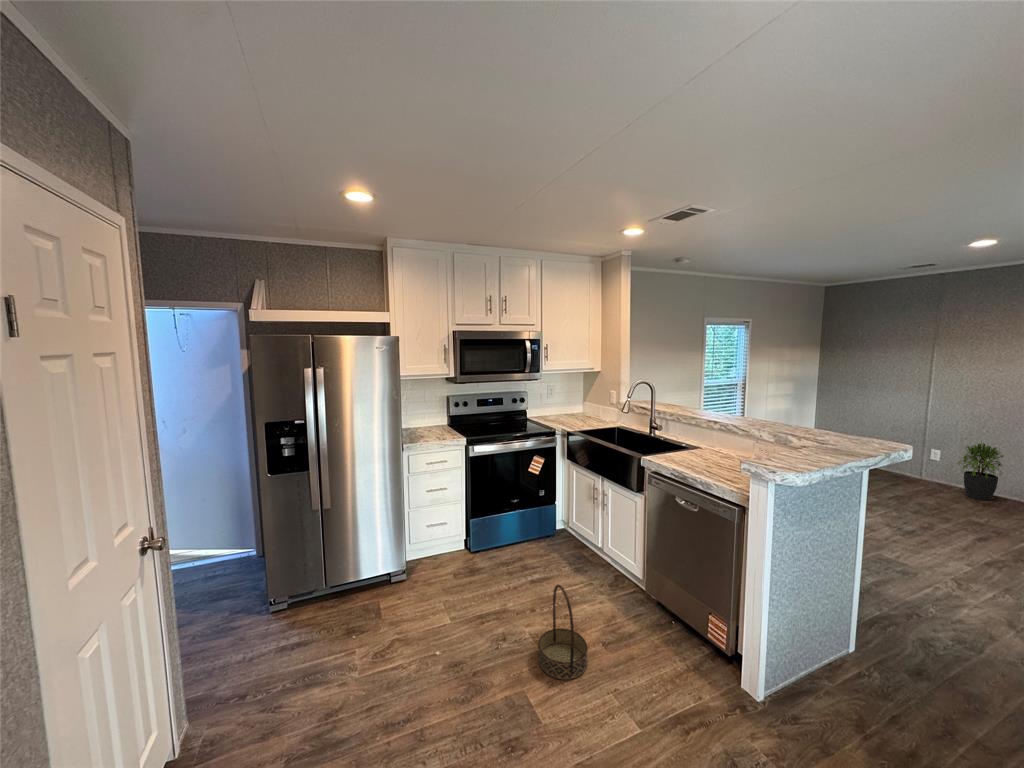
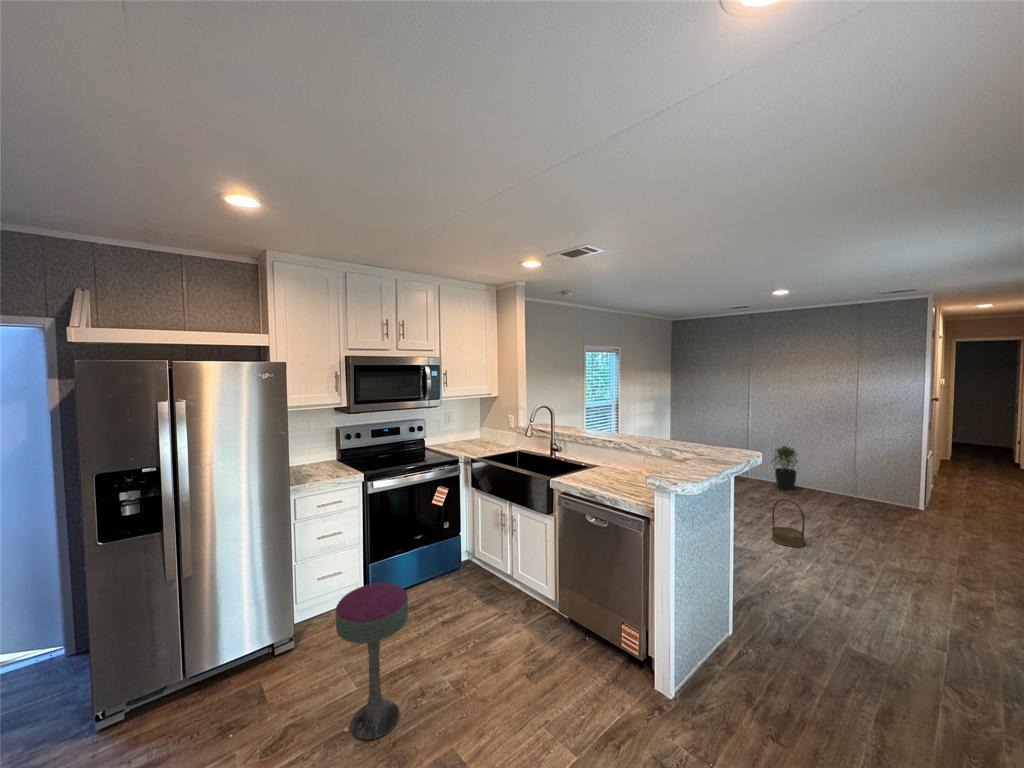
bar stool: none [429,535,491,666] -> present [336,583,408,740]
basket: present [538,585,587,680] -> present [772,499,805,547]

